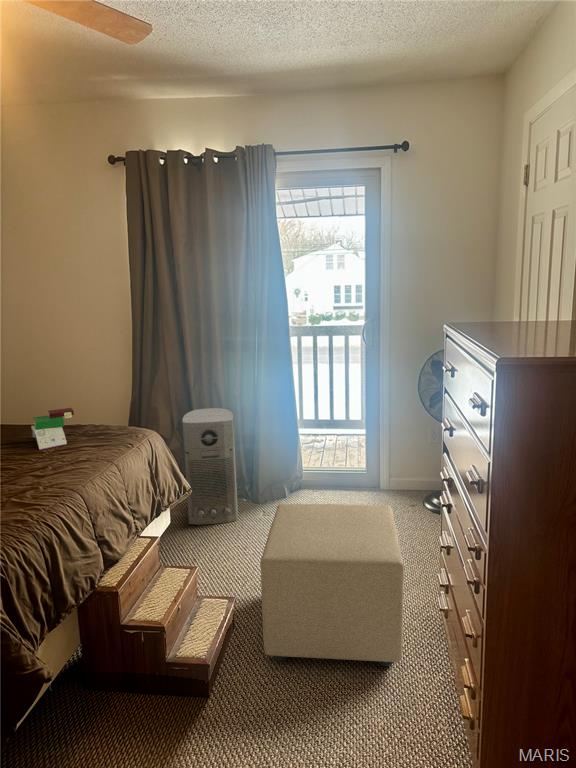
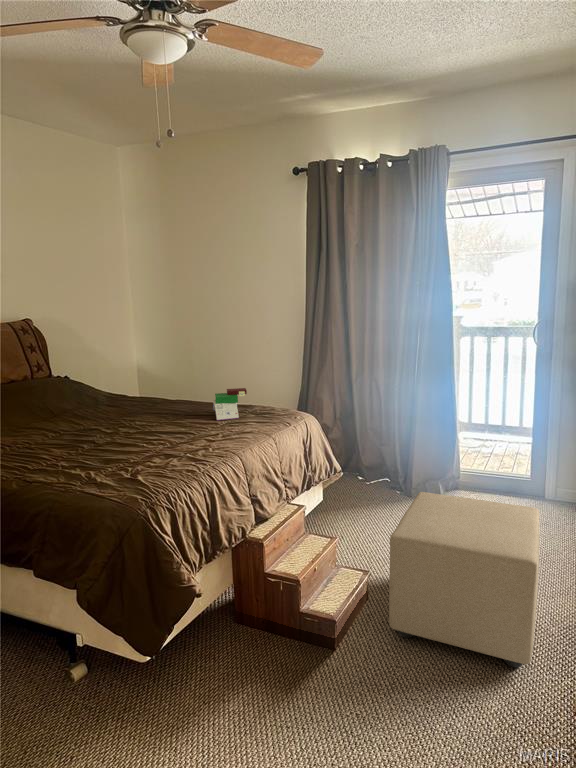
air purifier: present [182,408,238,525] -> none [341,400,389,508]

